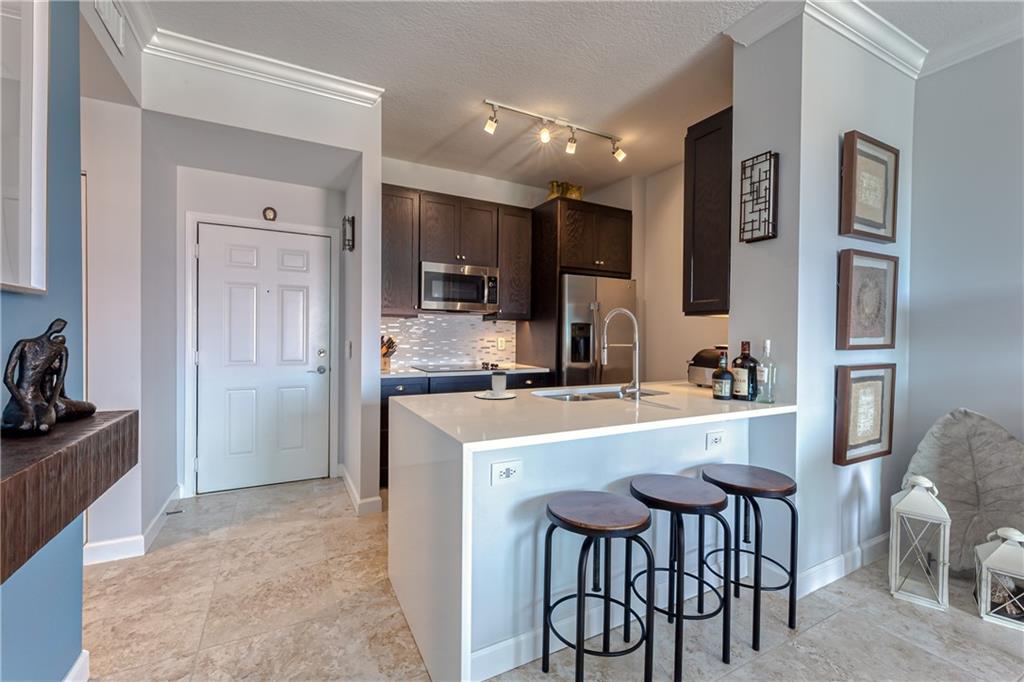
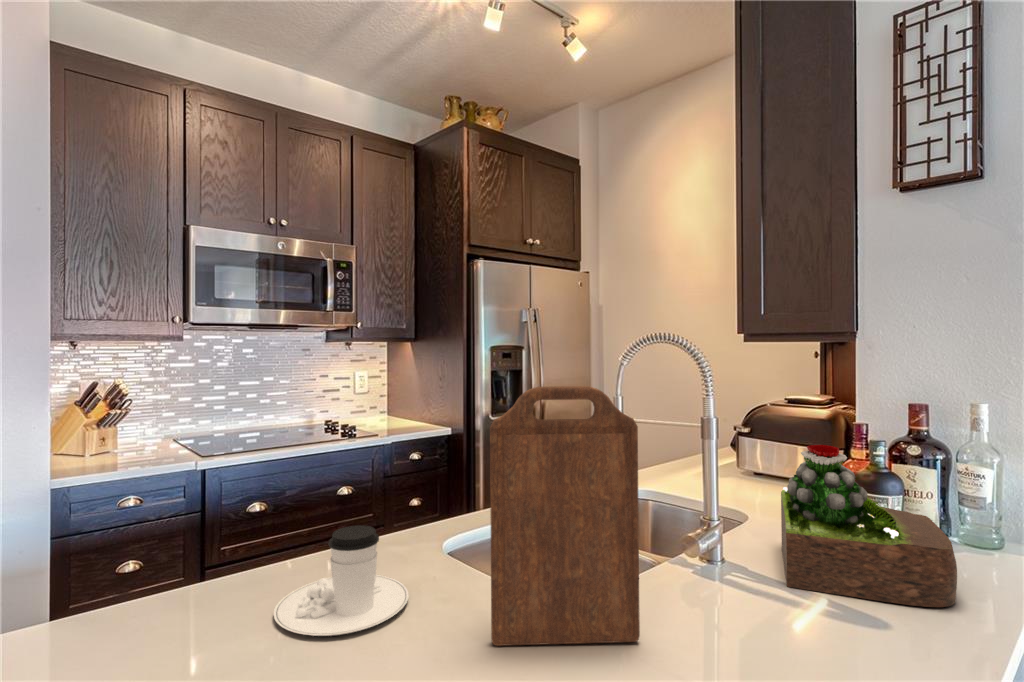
cutting board: none [540,323,587,404] -> present [490,386,640,646]
succulent plant: none [654,352,724,407] -> present [781,445,957,607]

